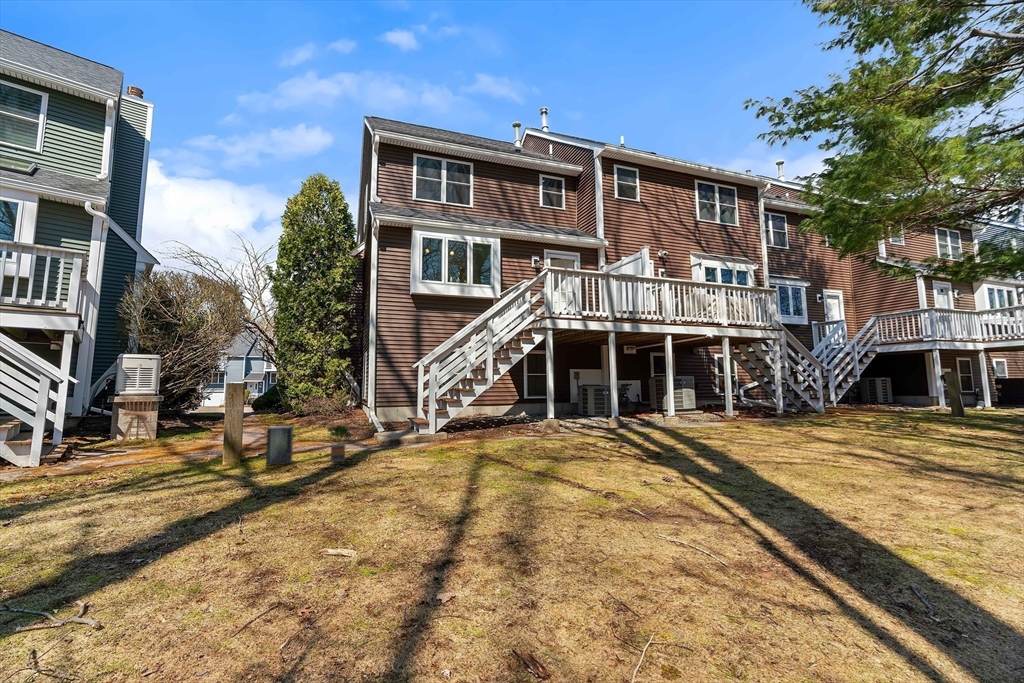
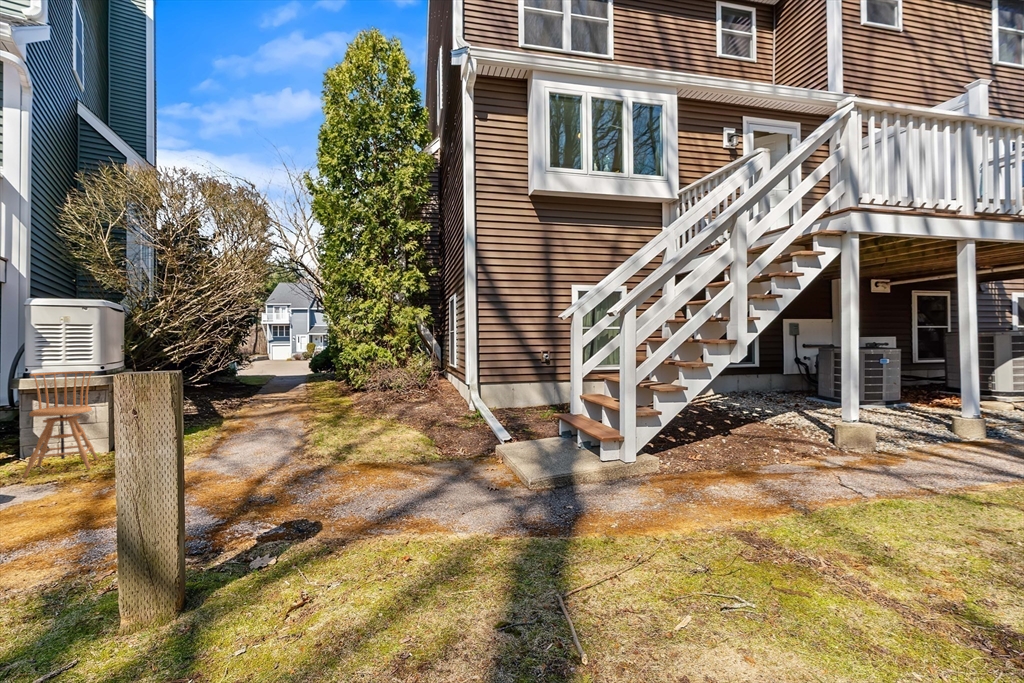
storage box: present [266,426,293,466] -> none [234,501,330,661]
potted tree: present [328,426,351,462] -> none [431,505,515,642]

